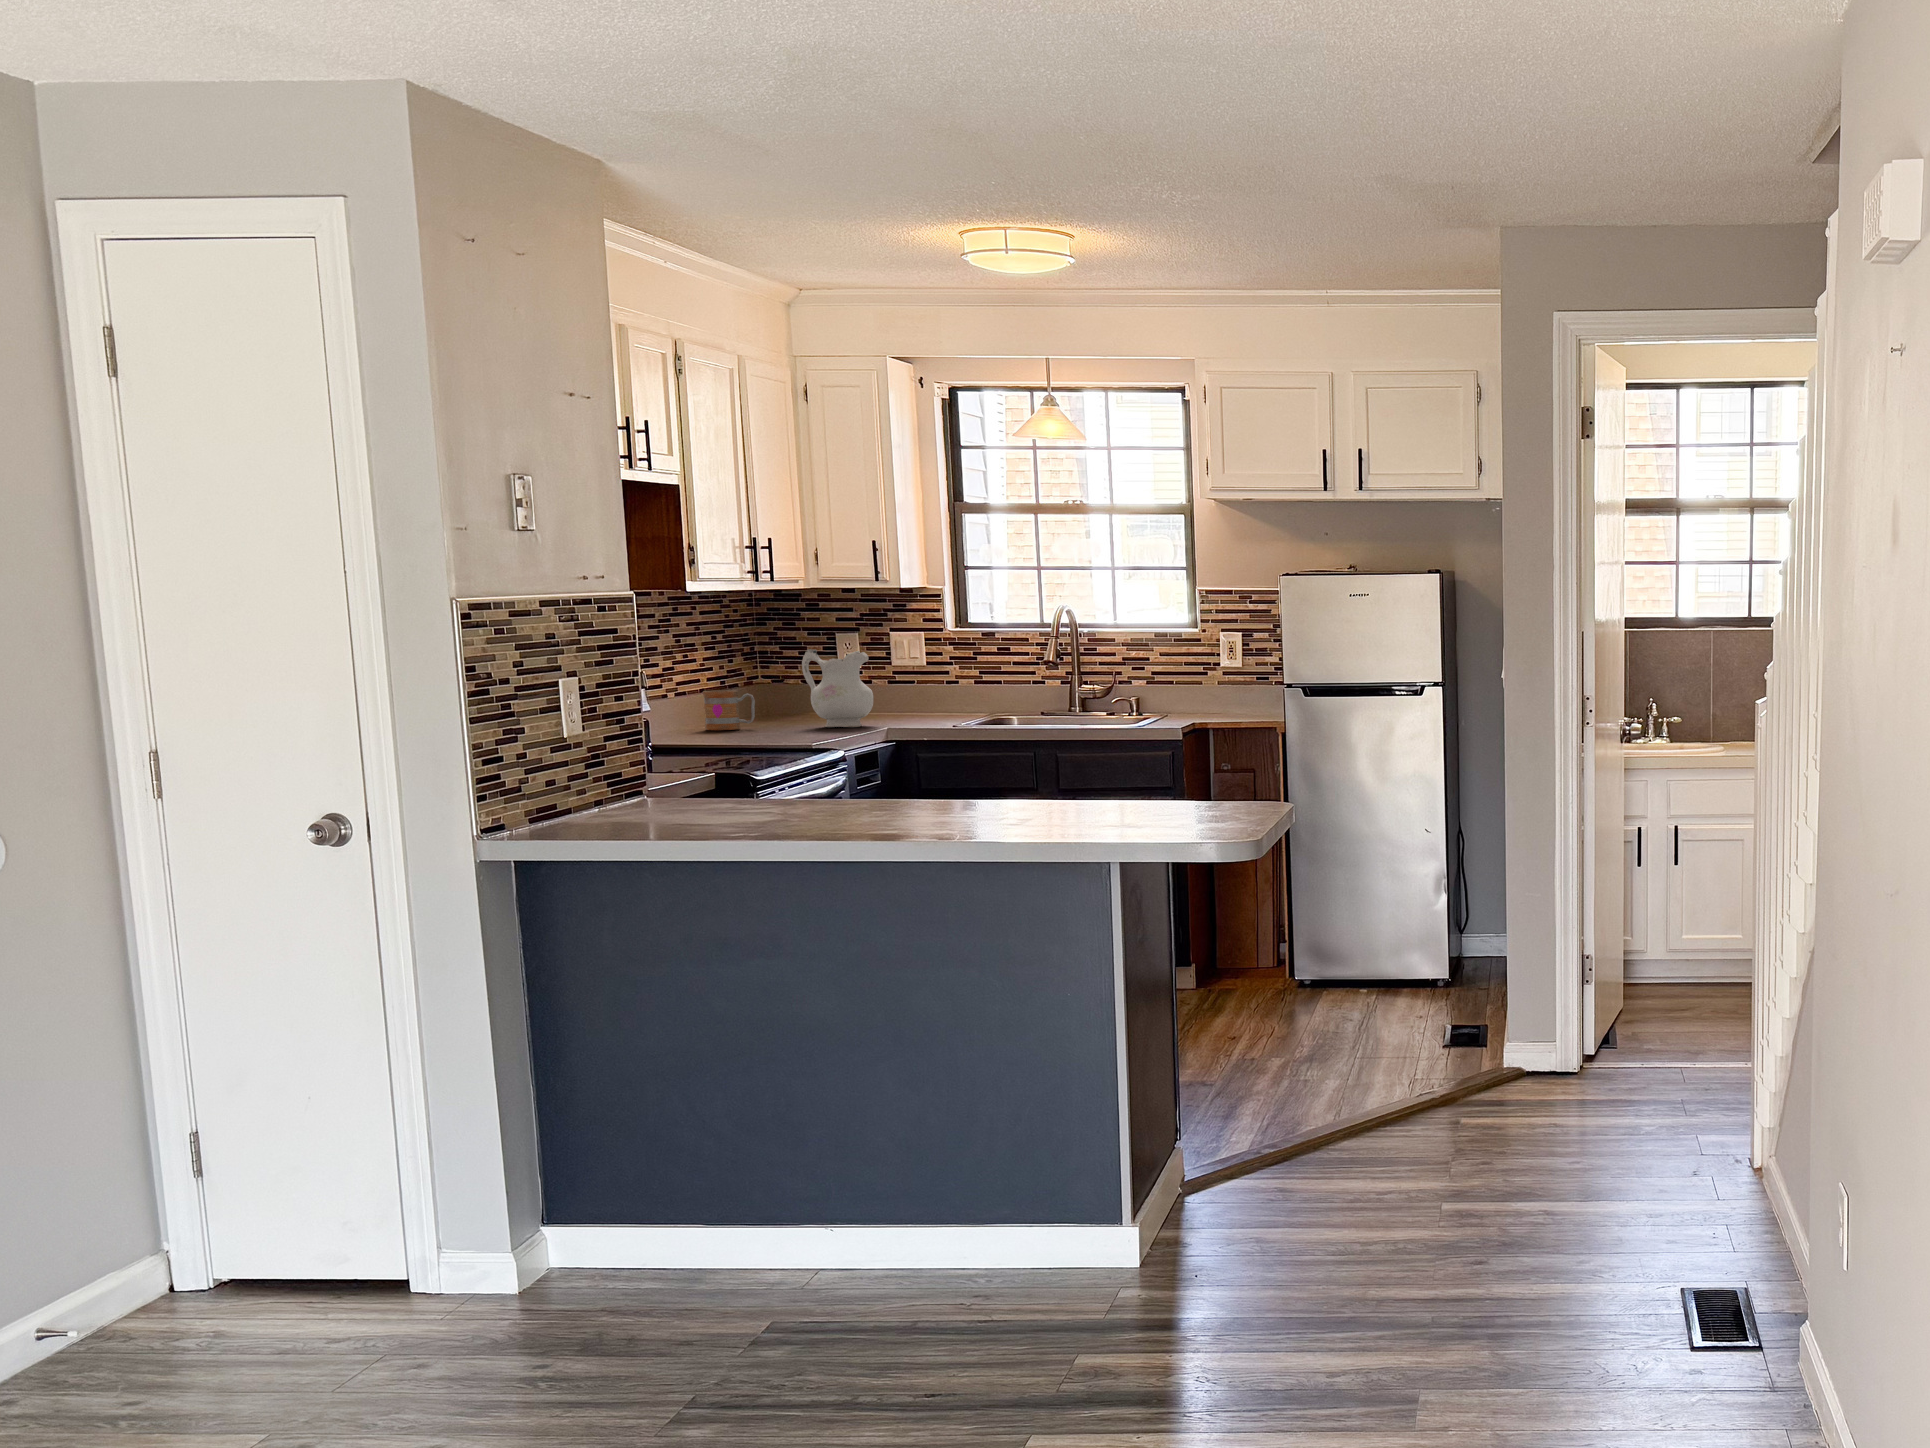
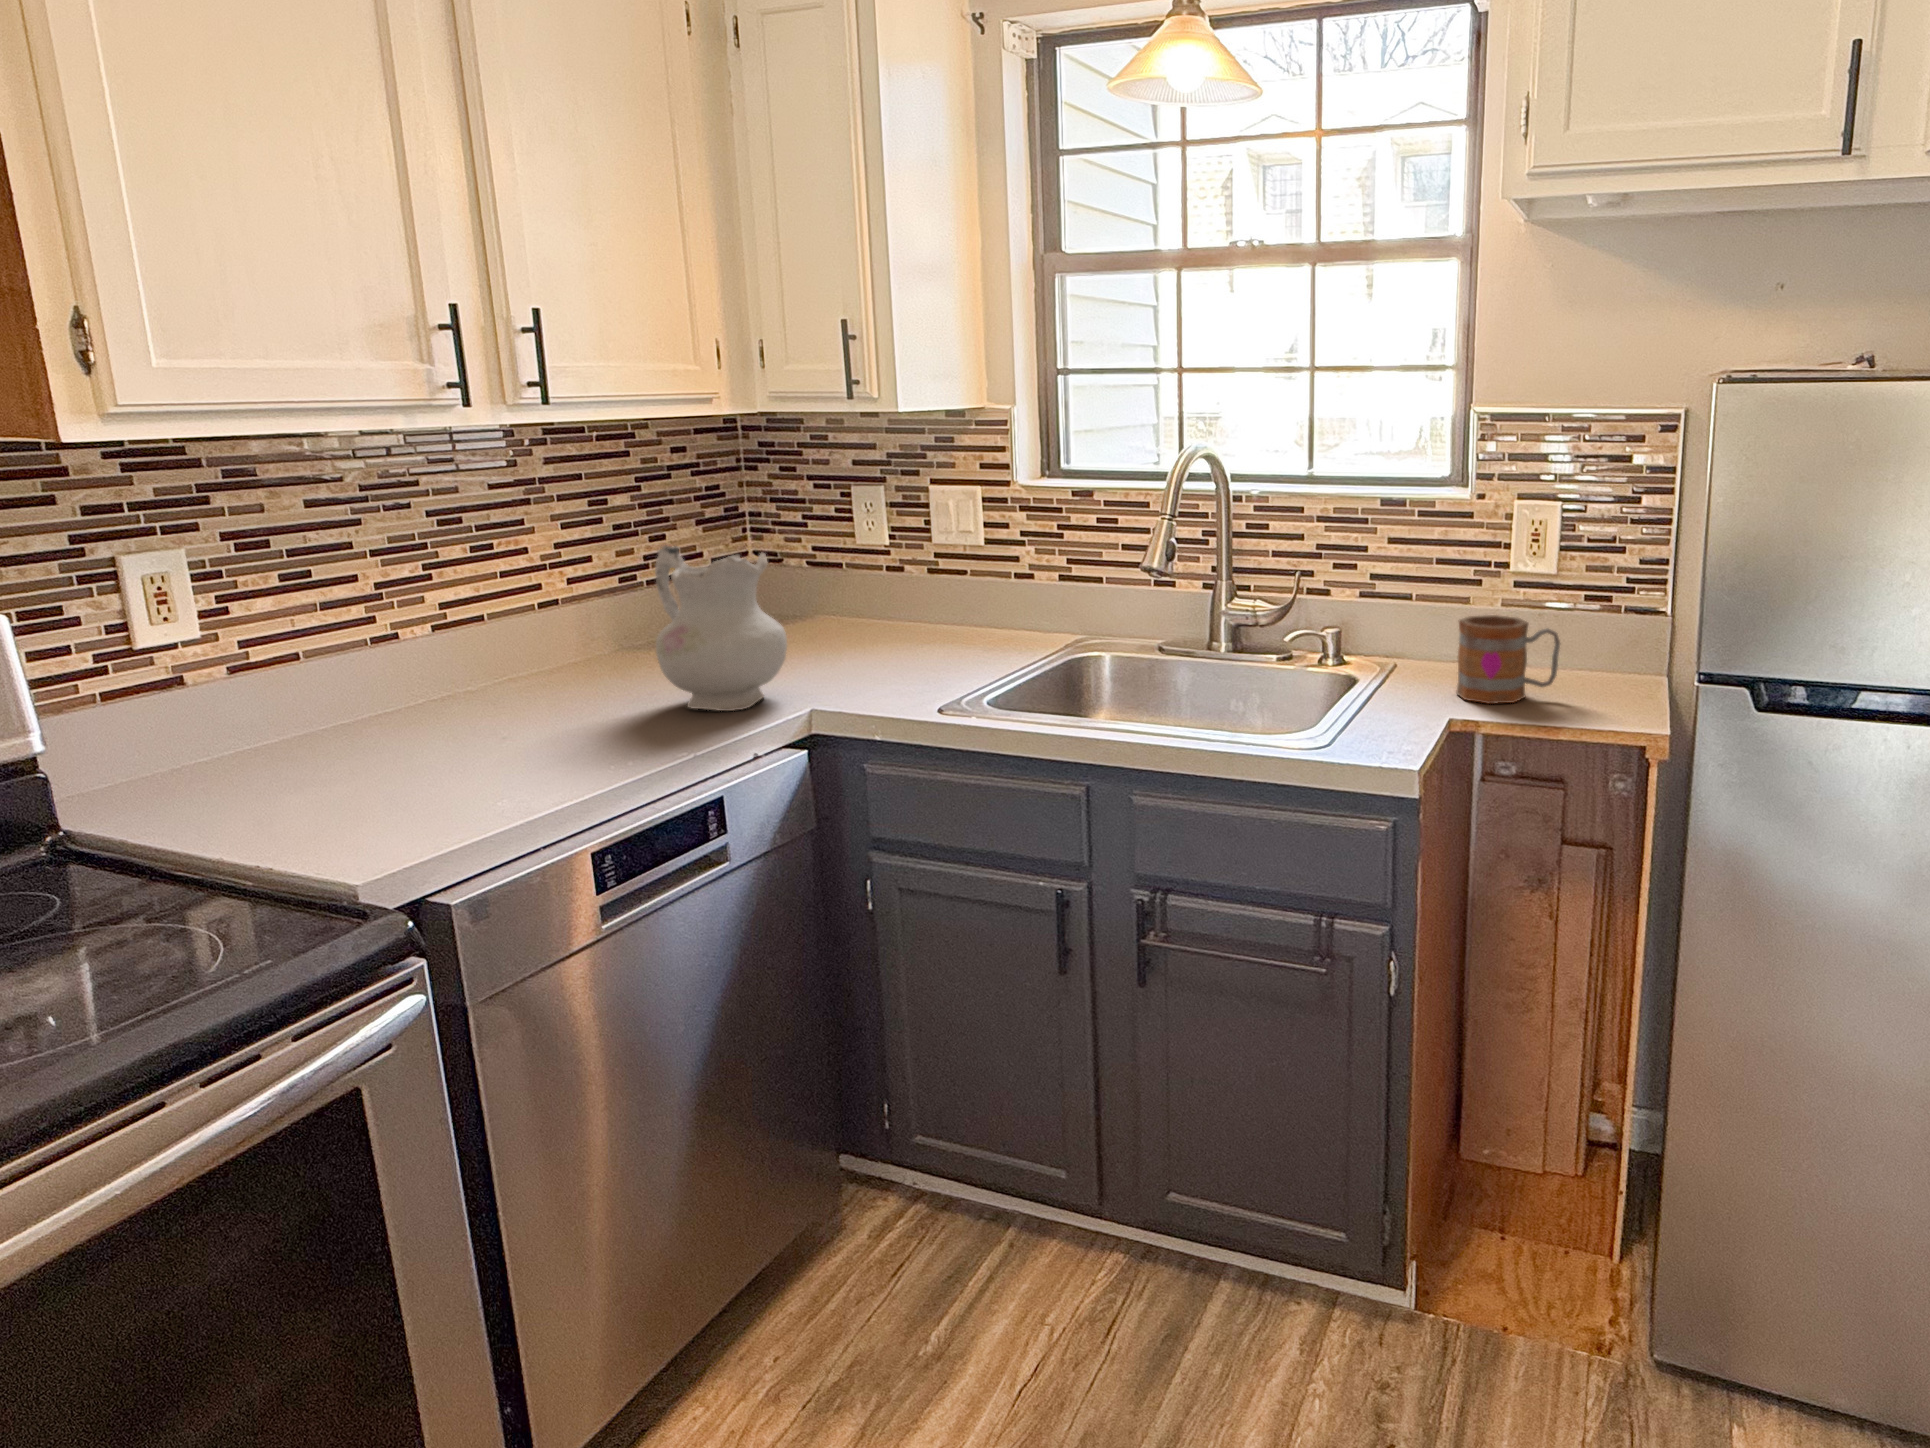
mug: present [703,690,755,730] -> present [1457,615,1560,704]

